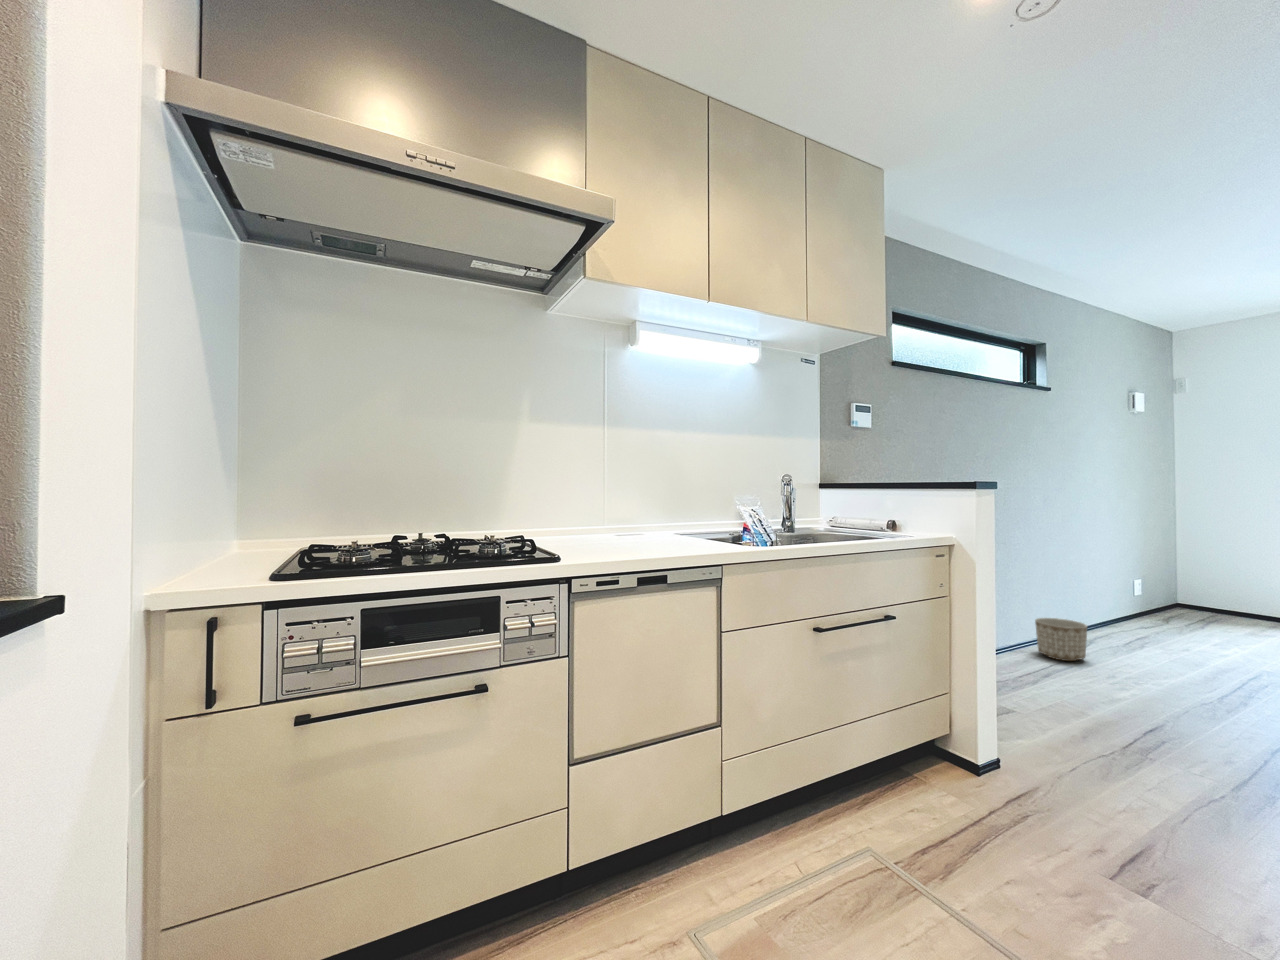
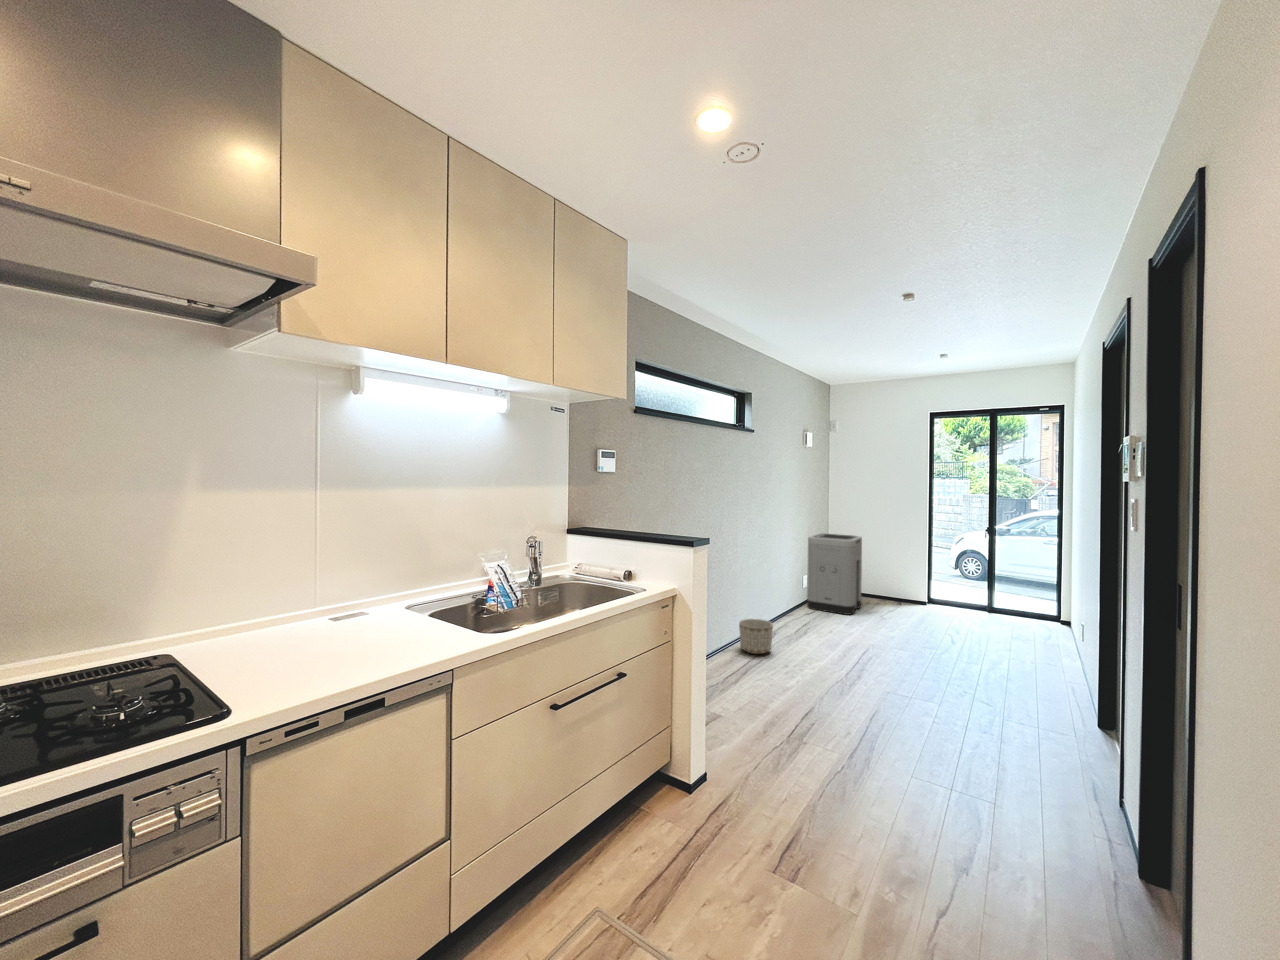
trash can: none [1139,528,1239,635] -> present [807,534,862,615]

